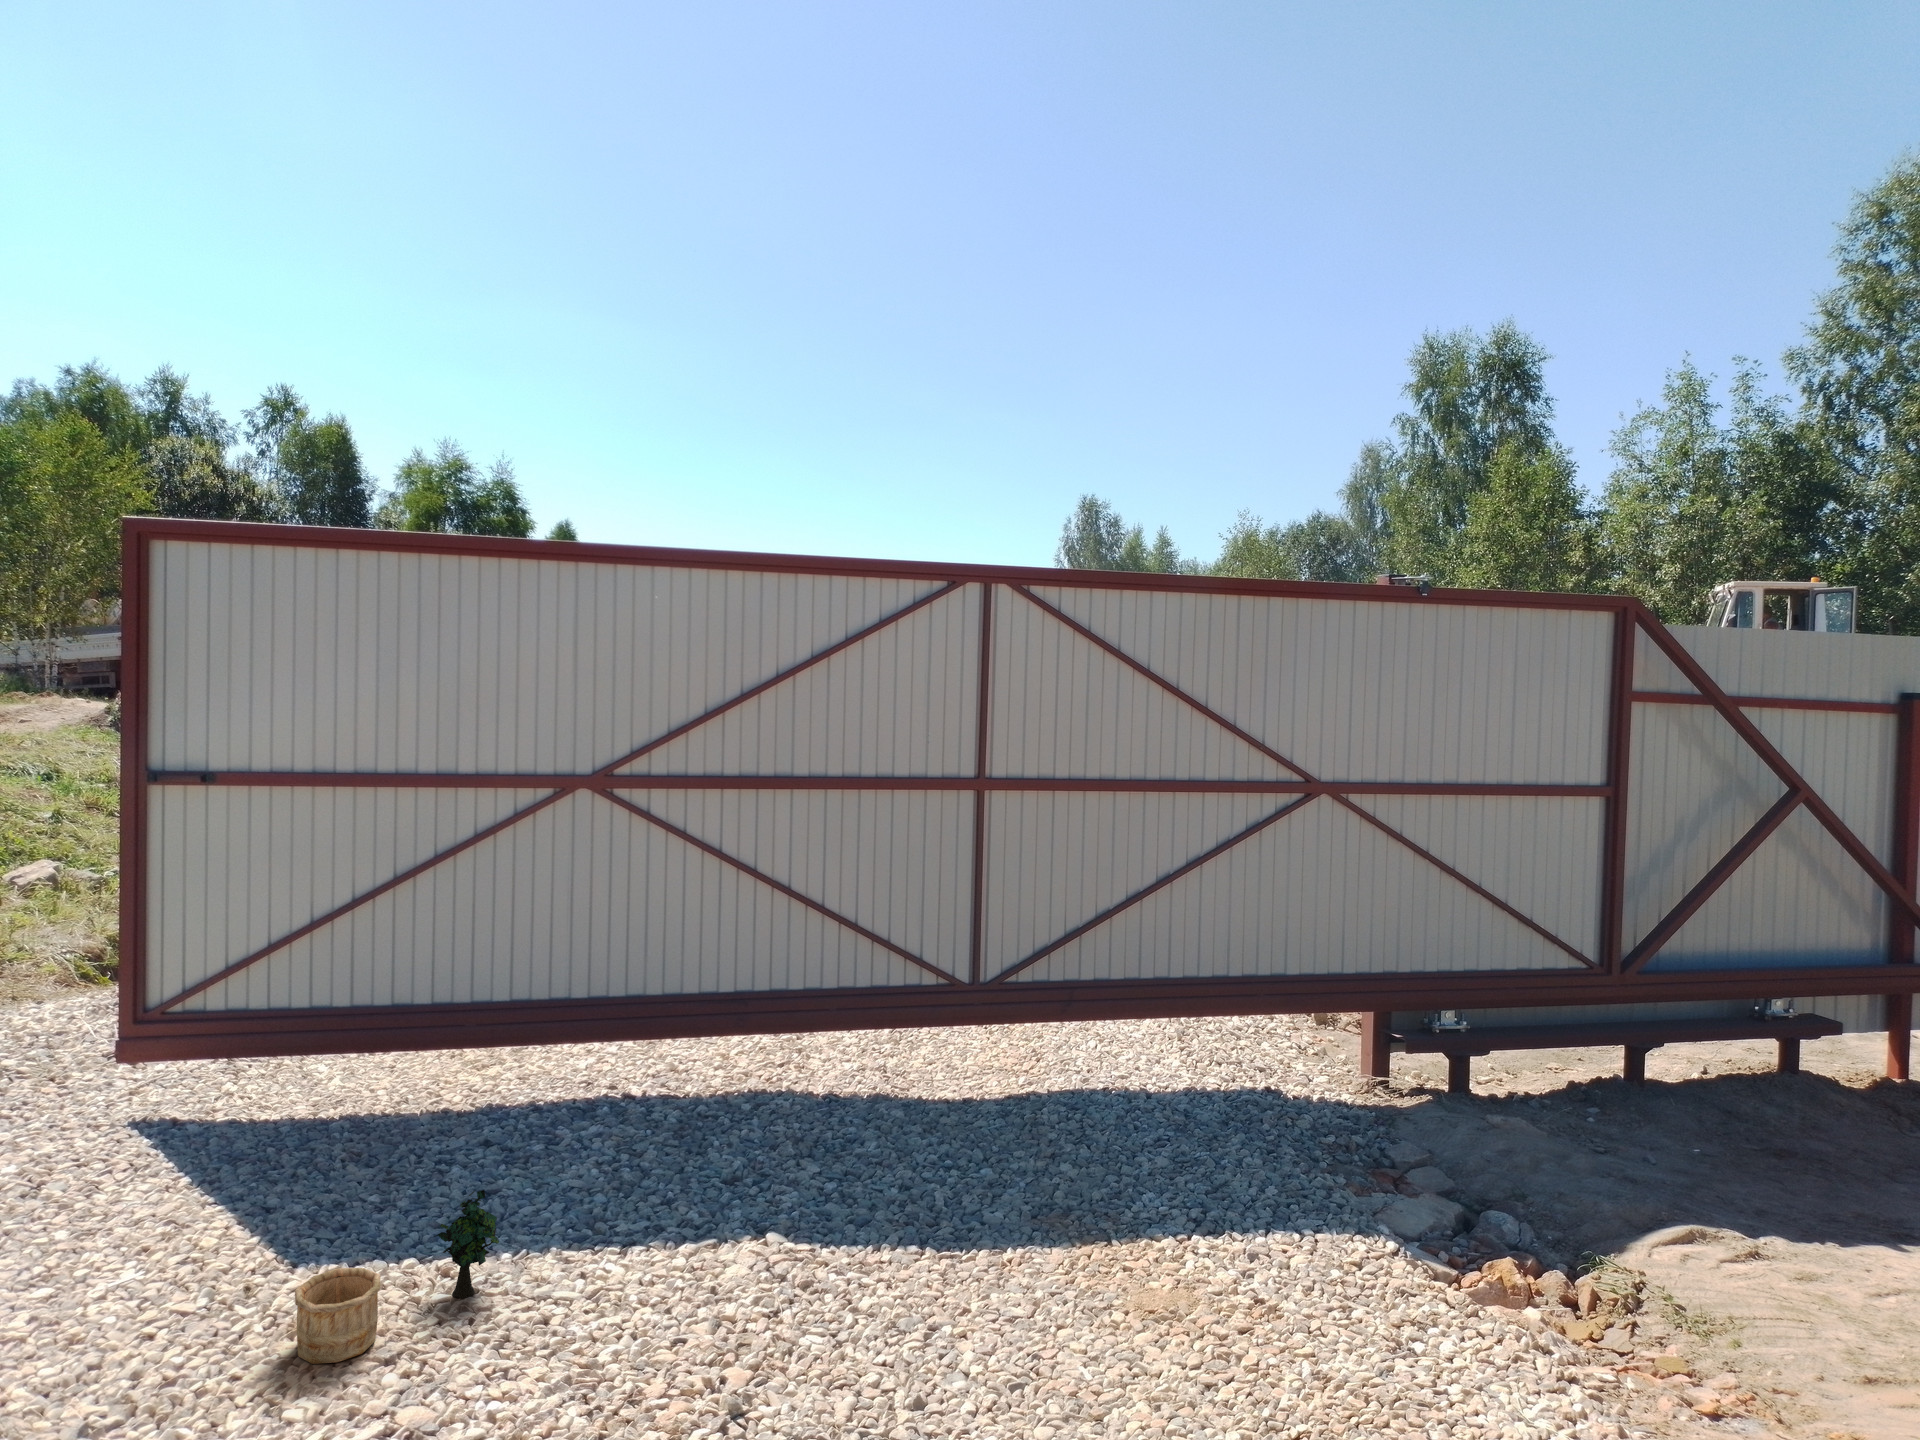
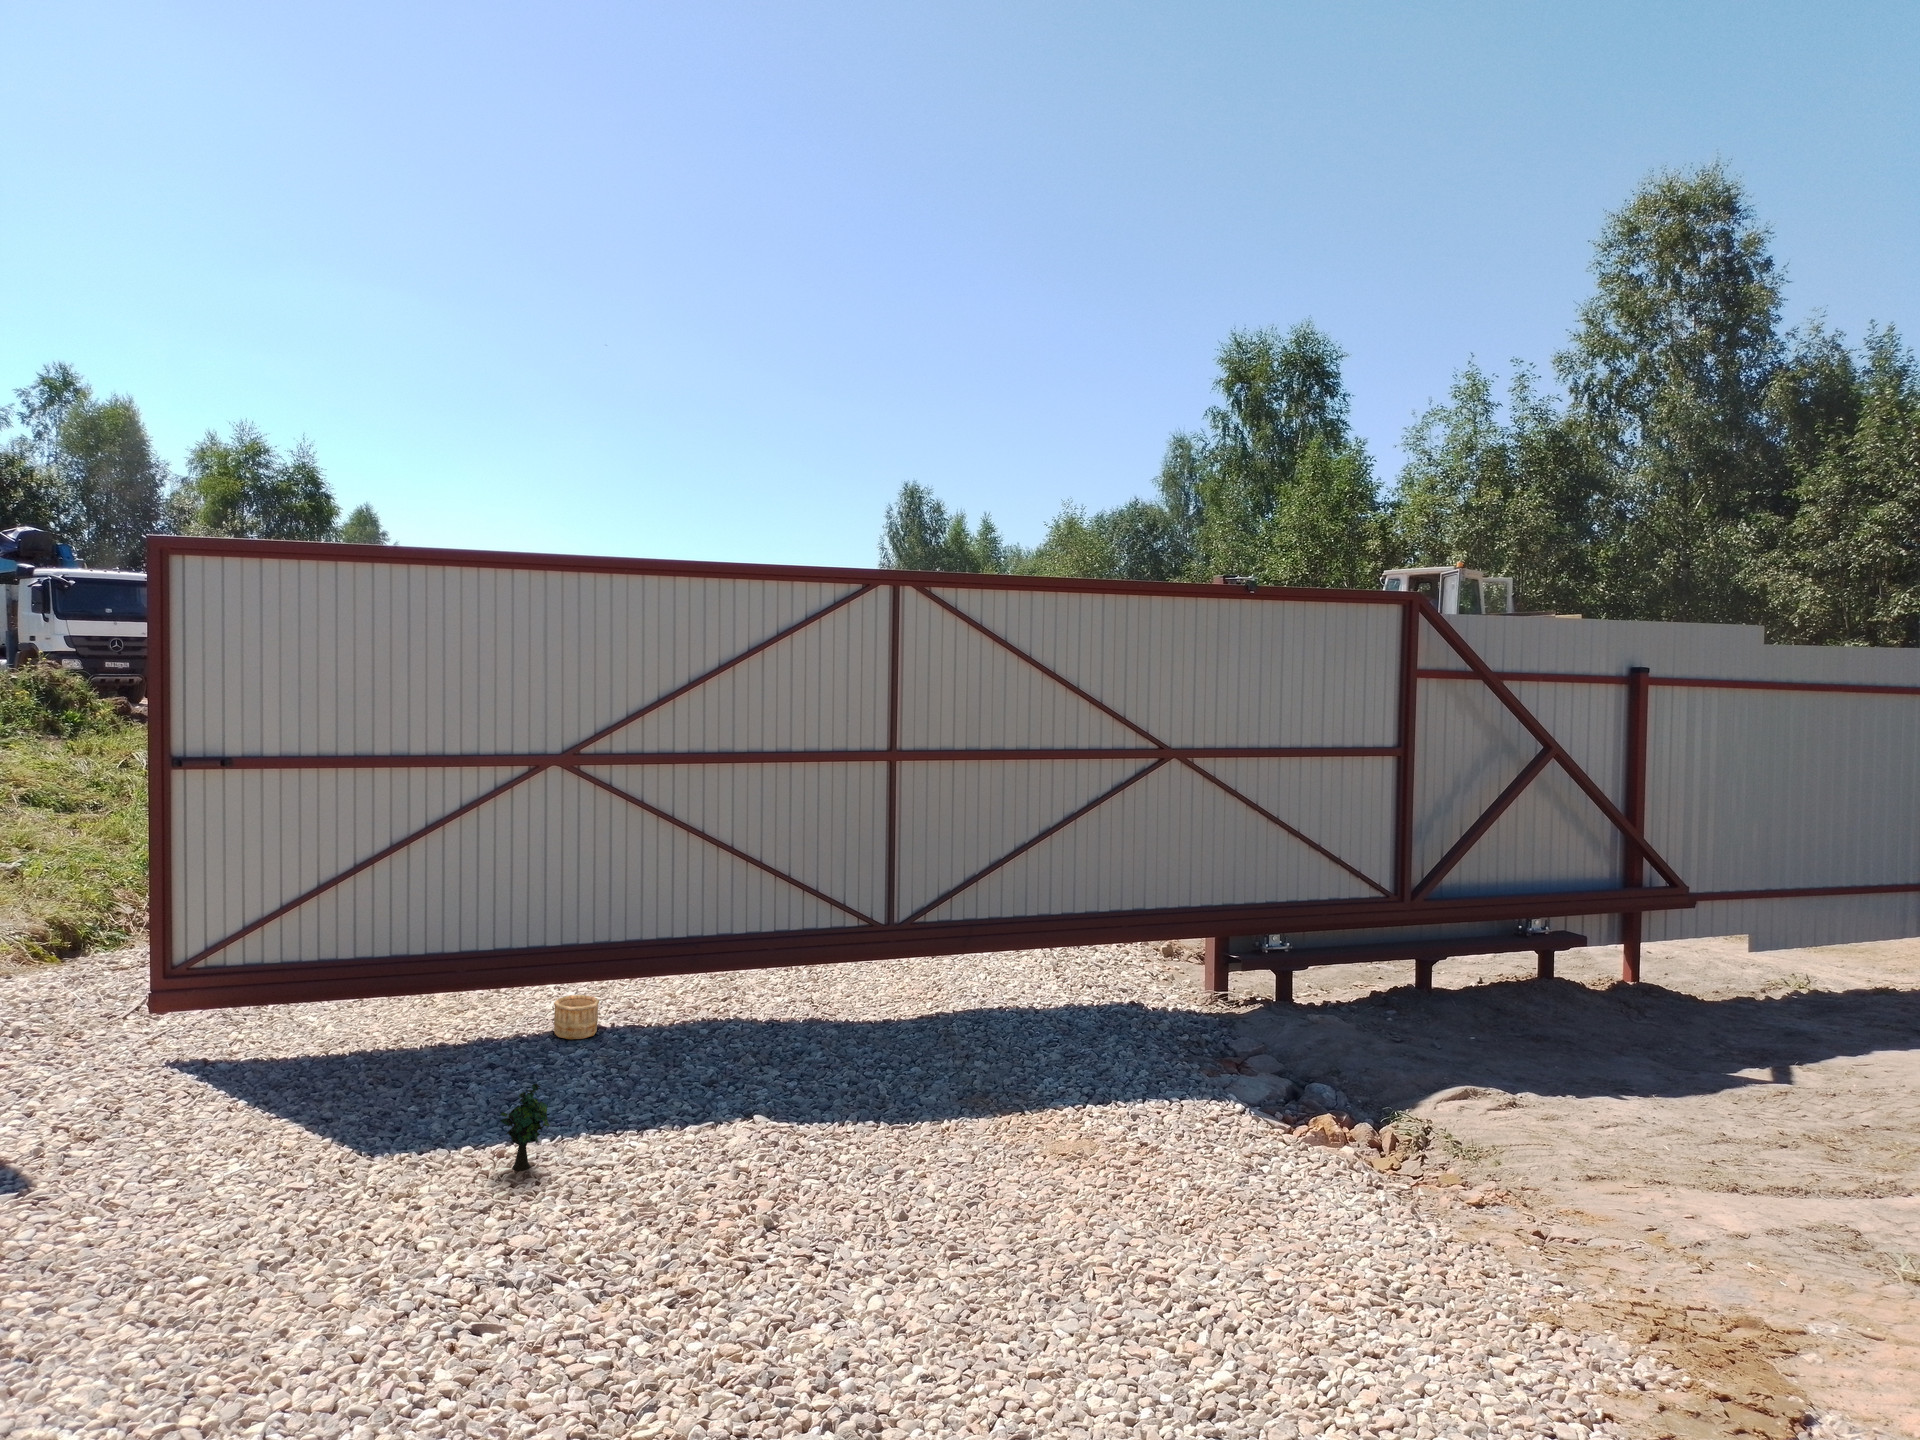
wooden bucket: present [295,1268,381,1364] -> present [554,995,599,1039]

